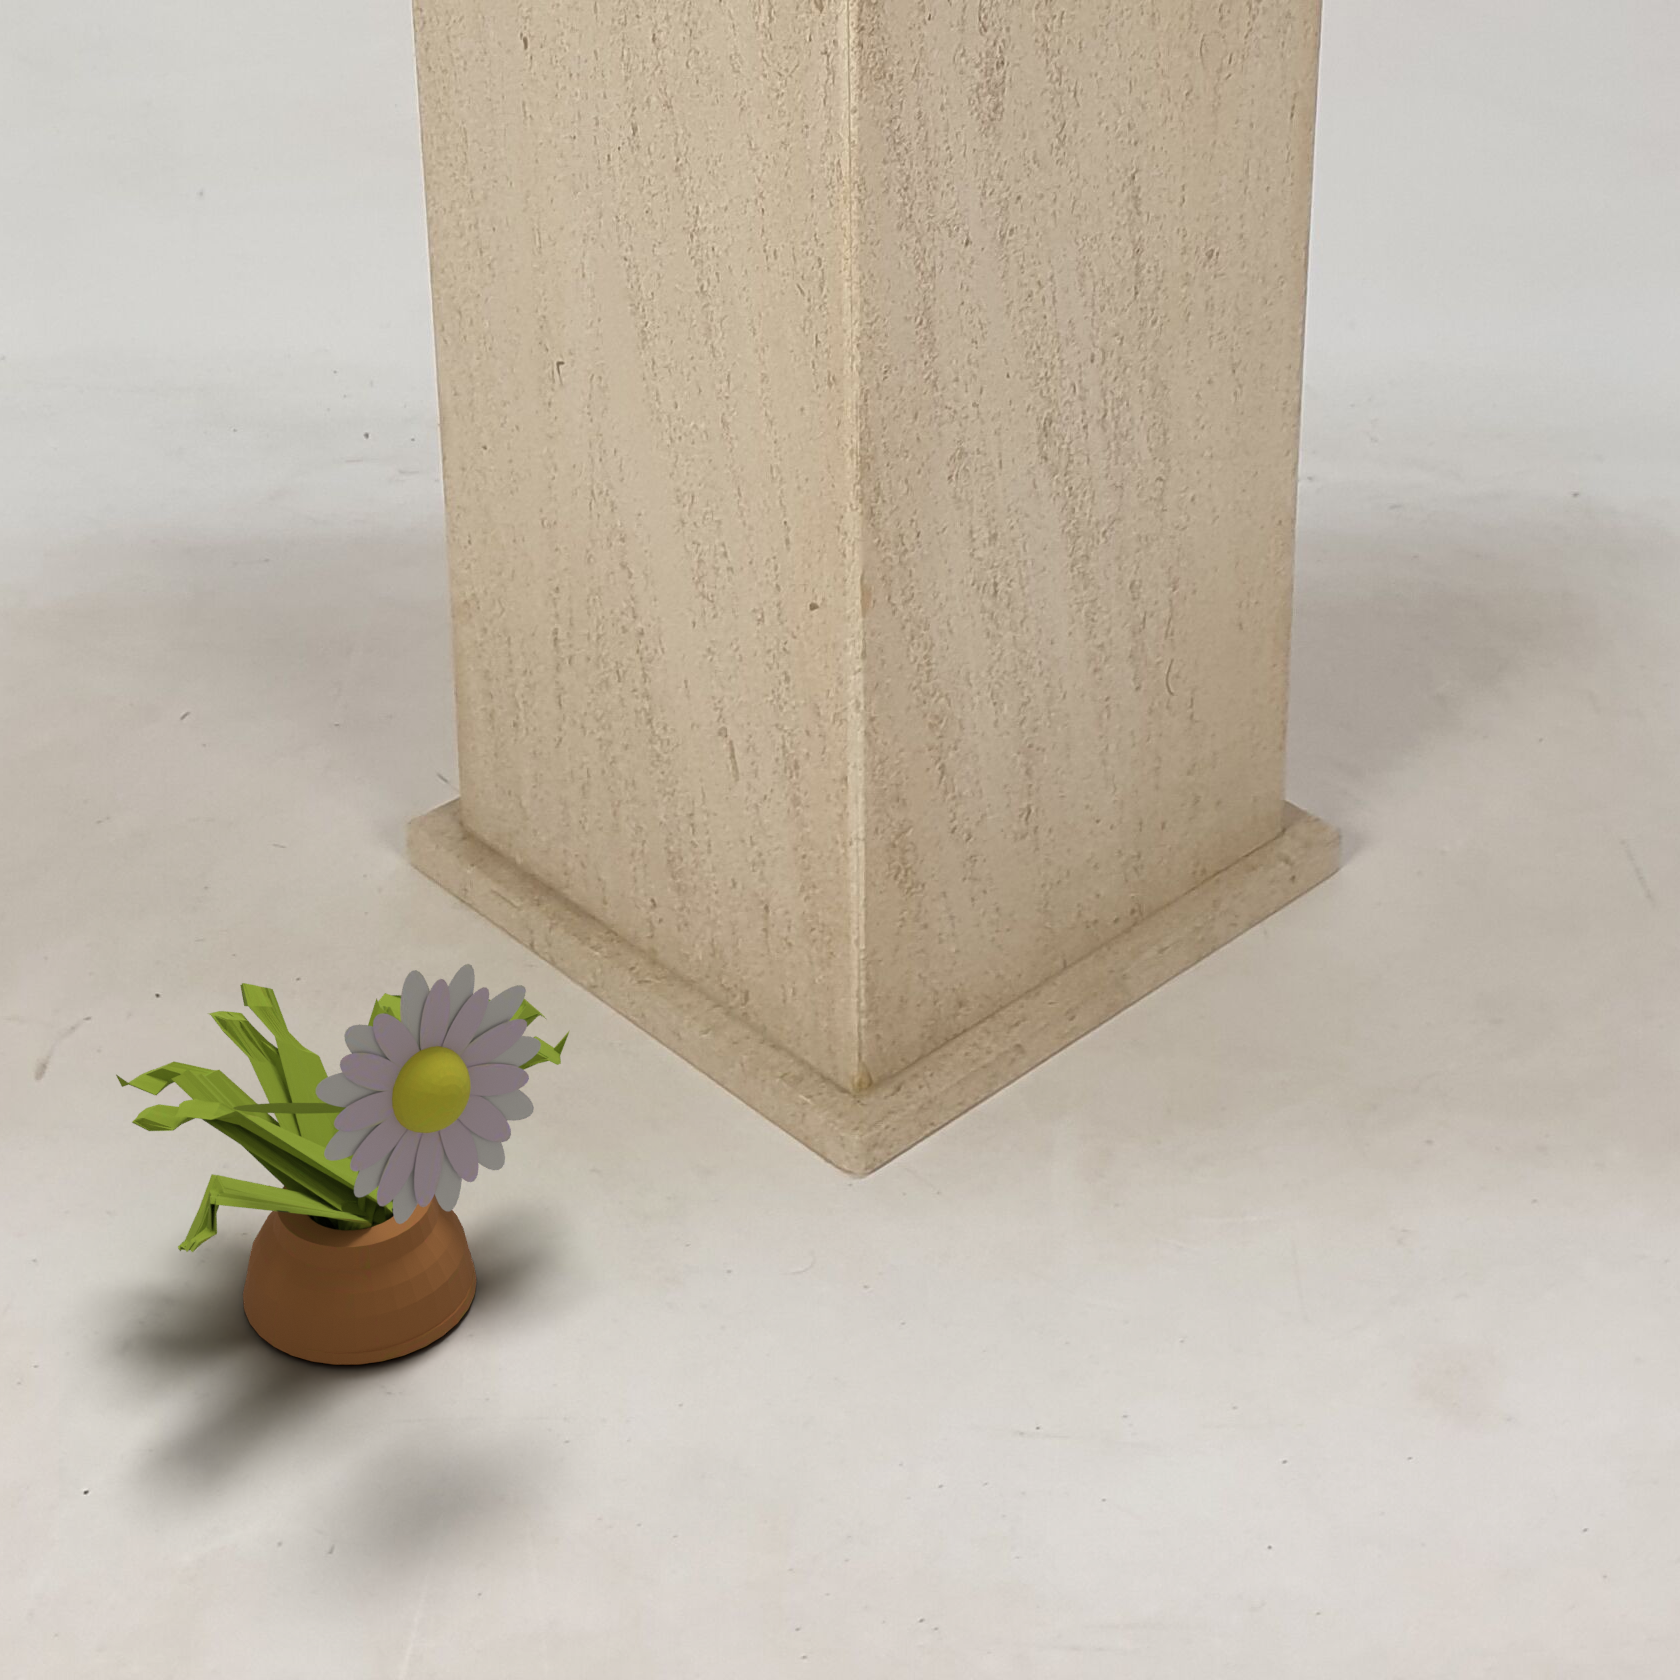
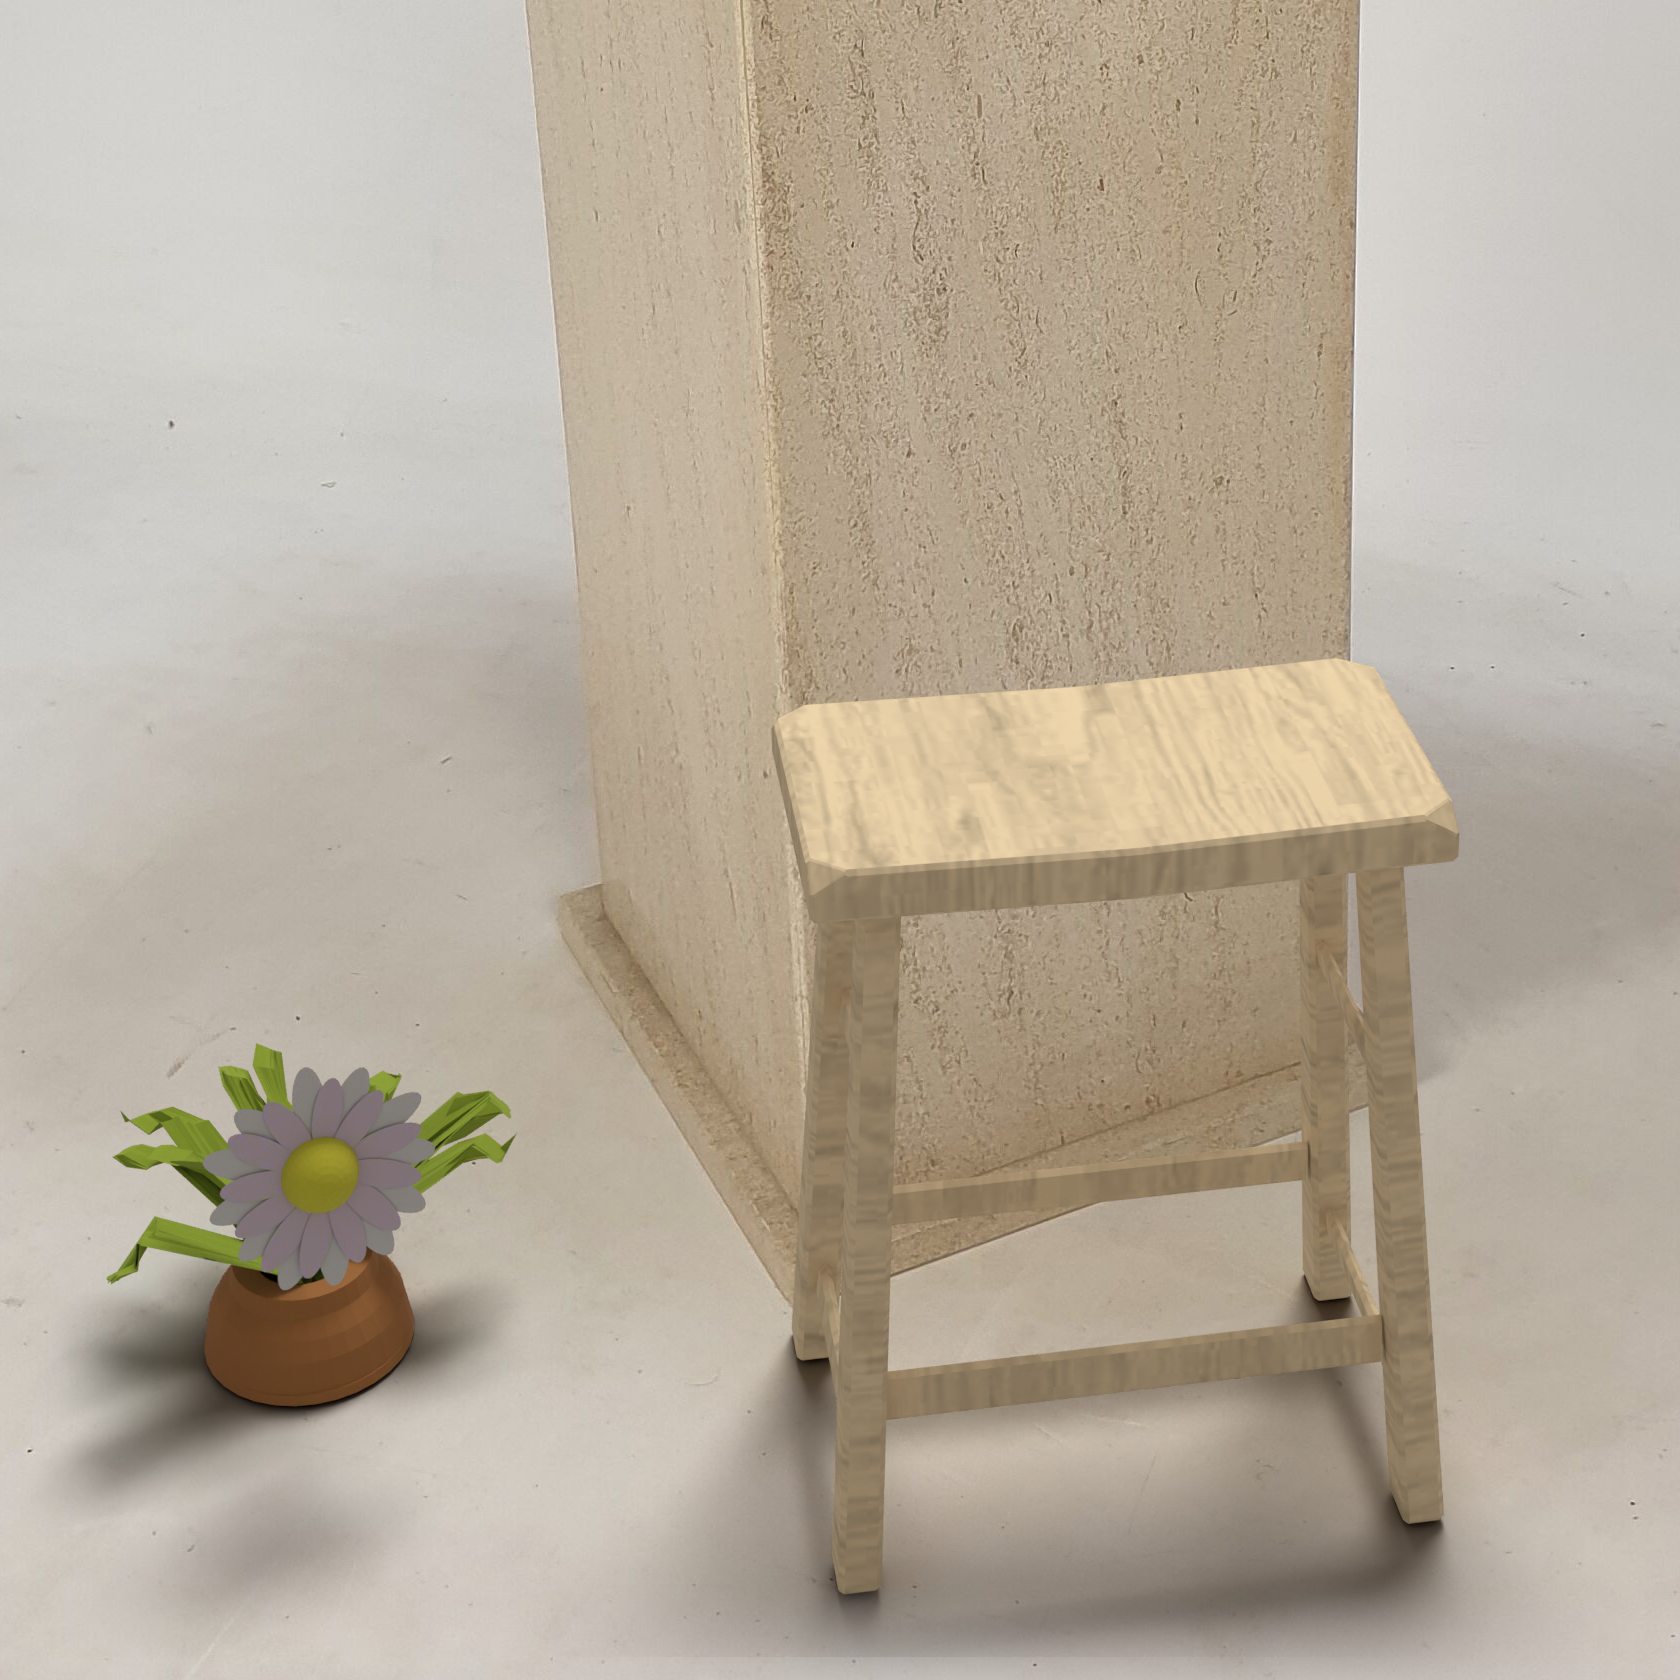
footstool: none [875,408,1635,1439] -> present [771,658,1459,1594]

